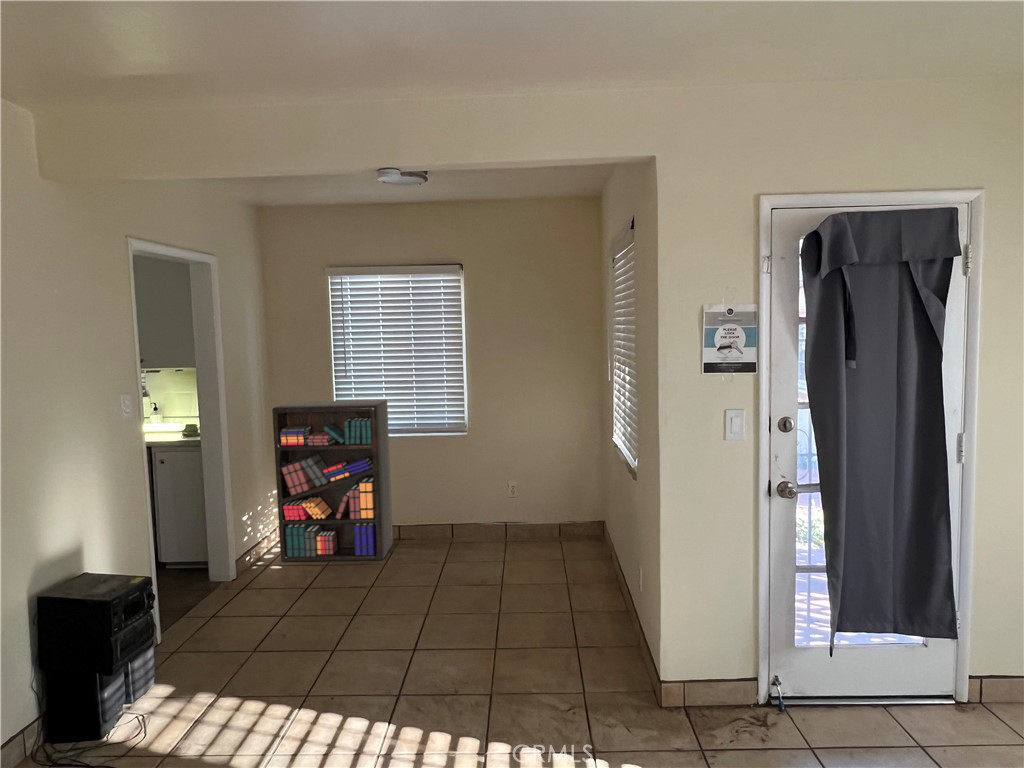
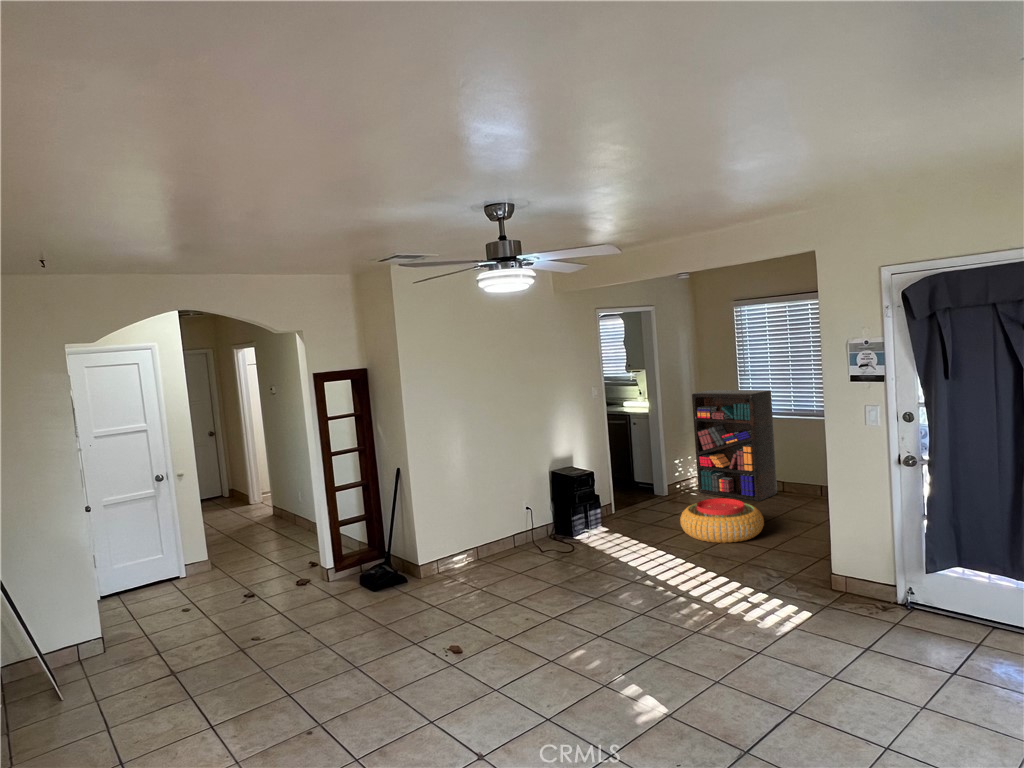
pouf: none [318,573,453,661] -> present [680,498,764,543]

